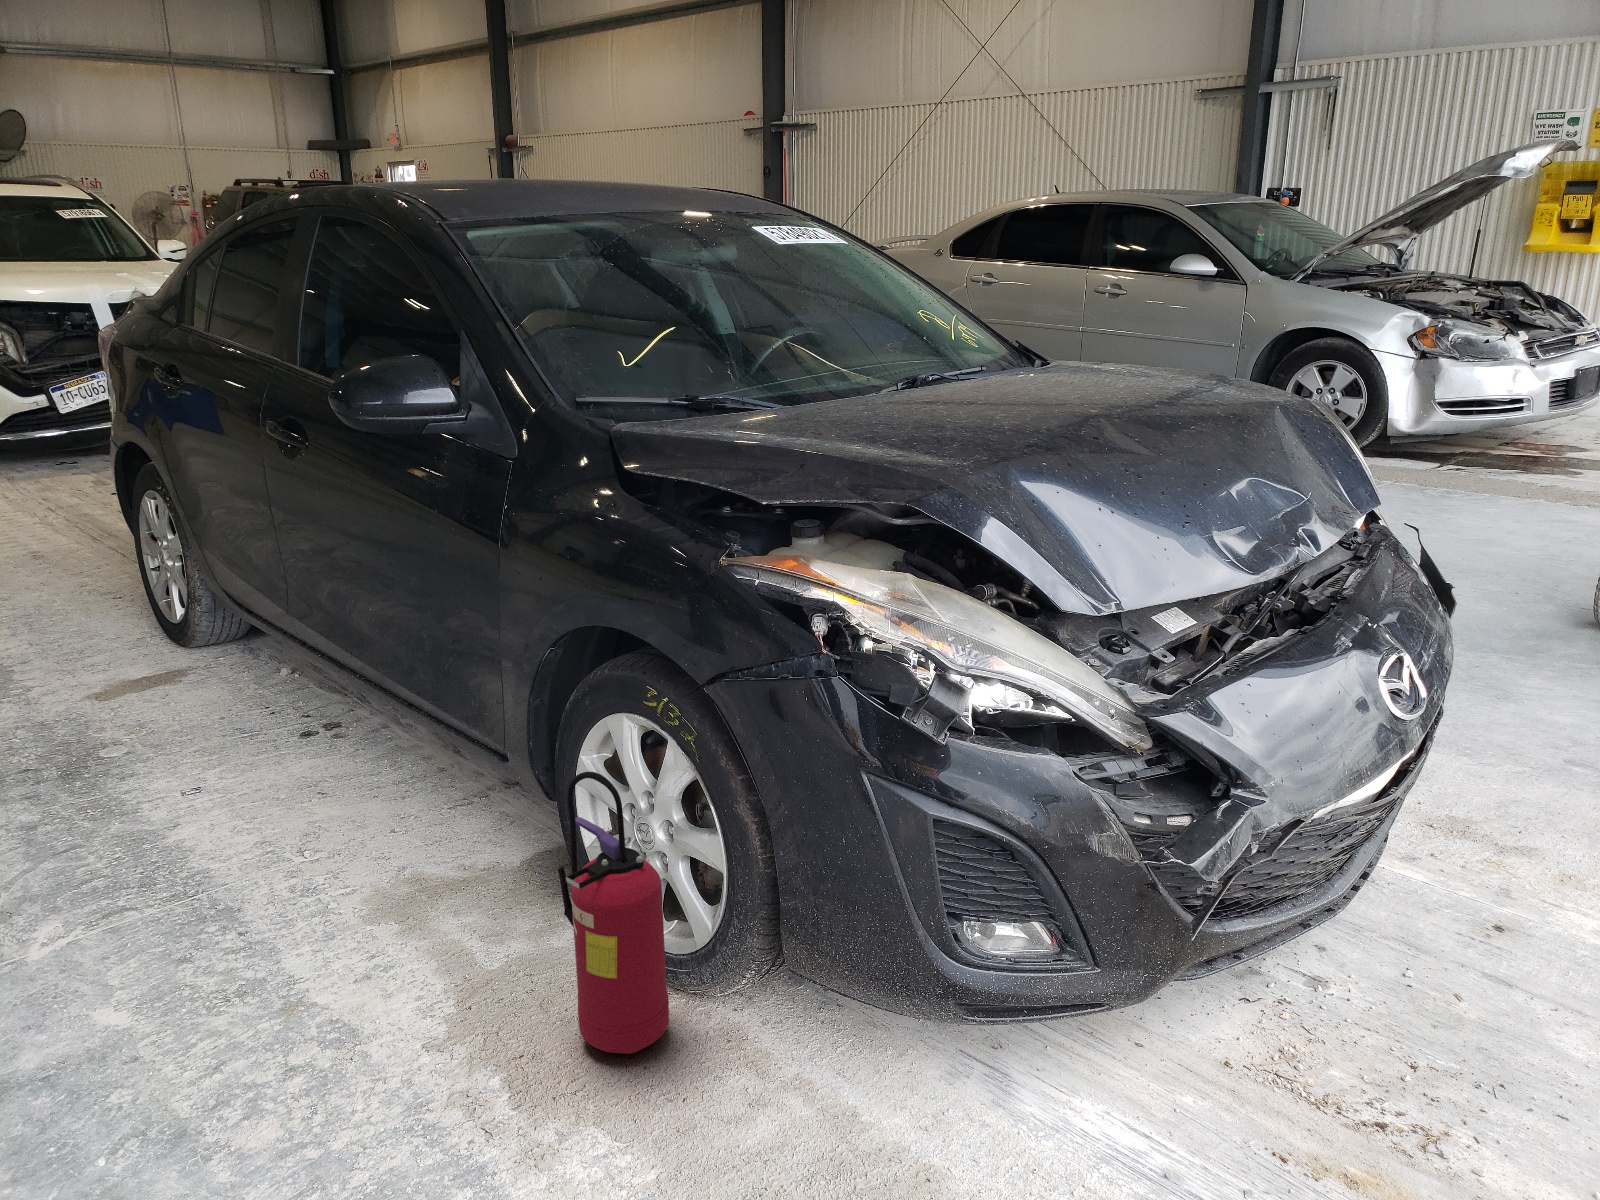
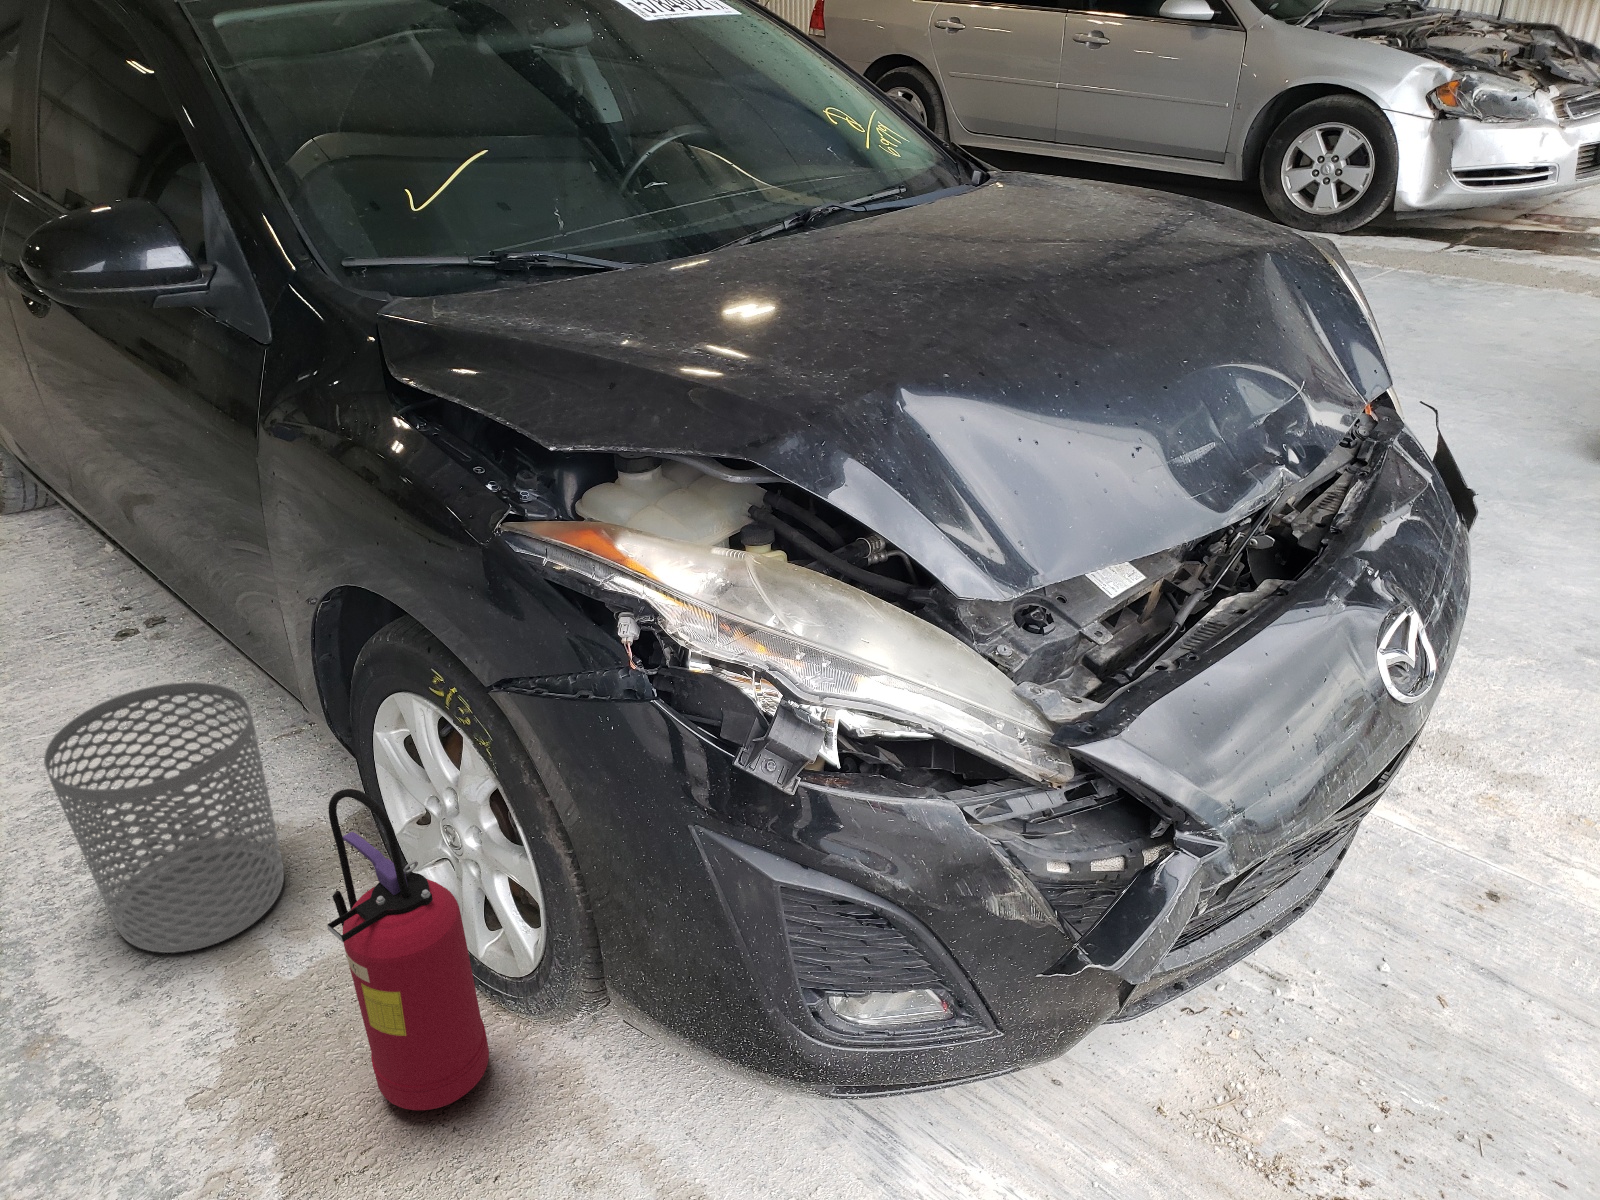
waste bin: none [313,732,478,950] -> present [44,682,284,953]

